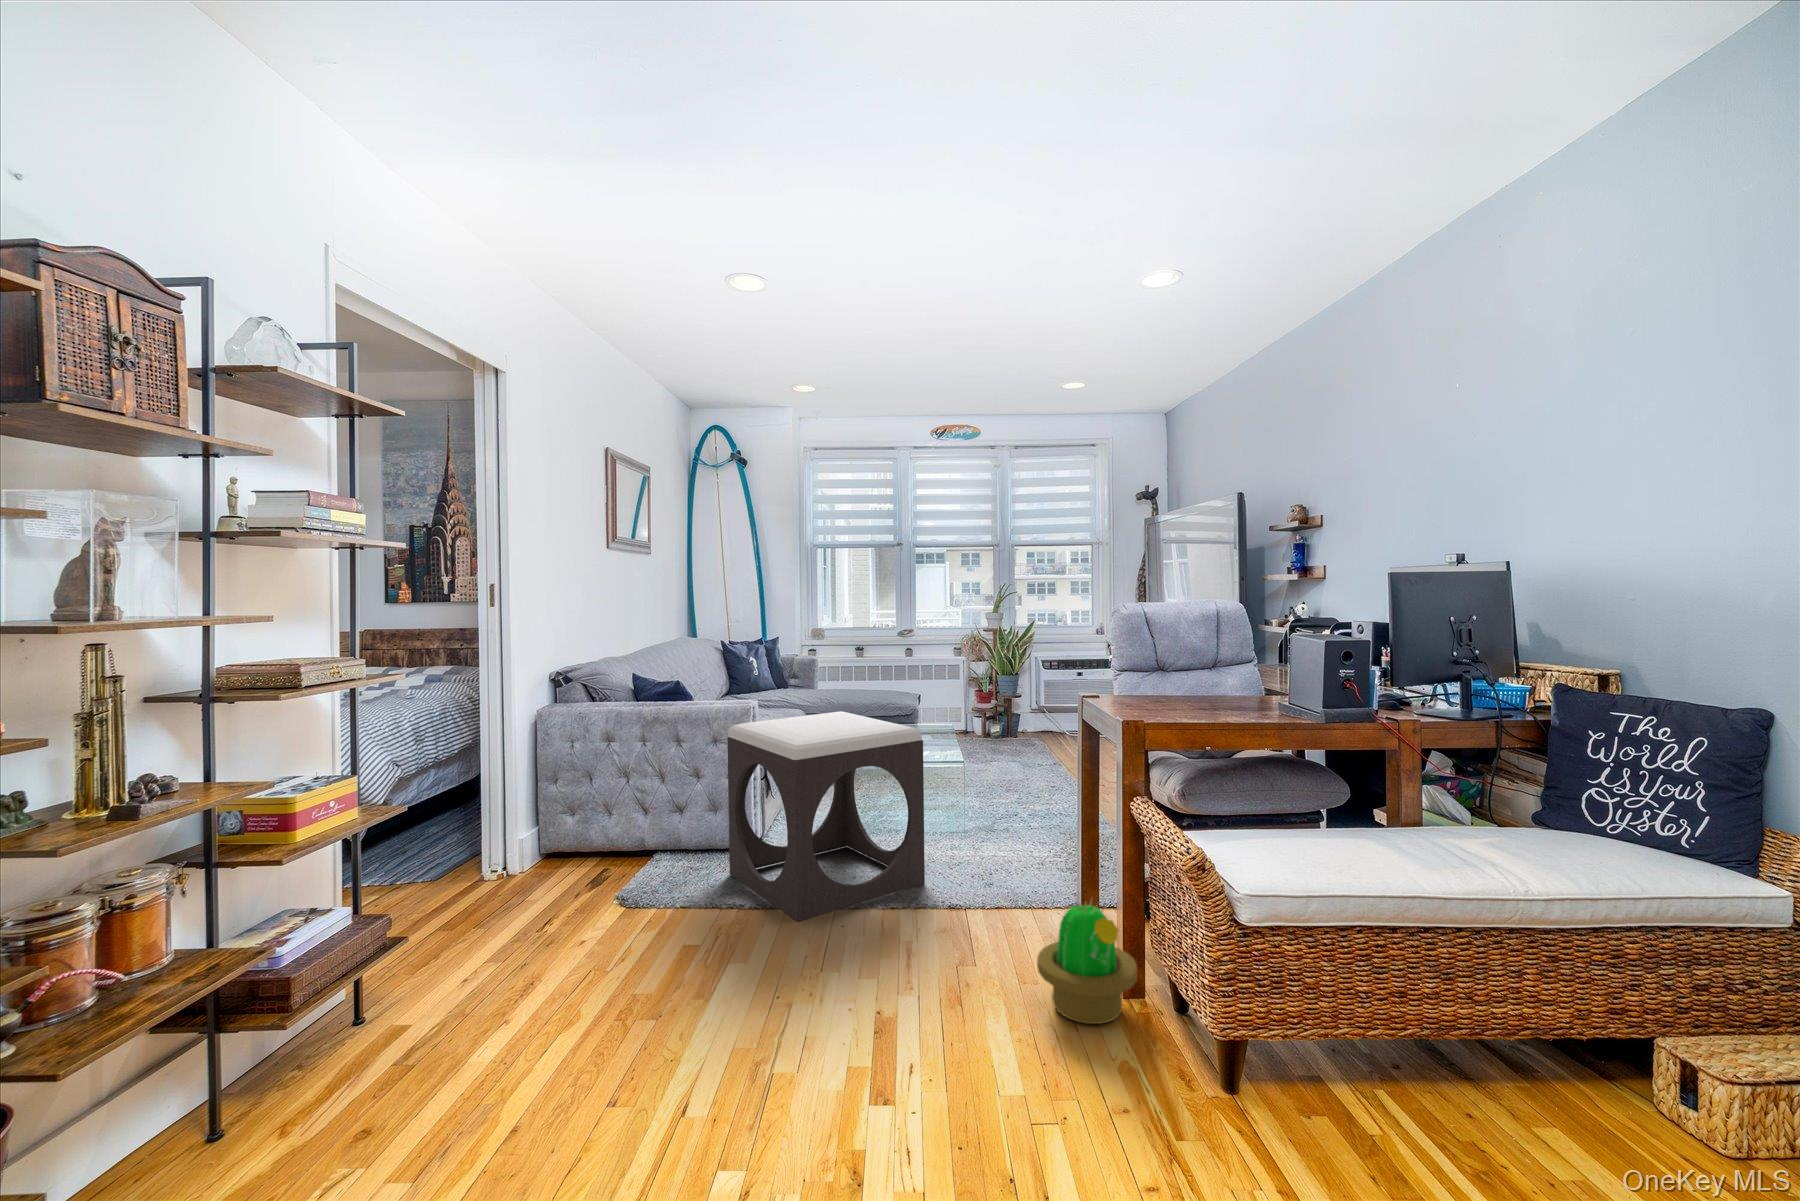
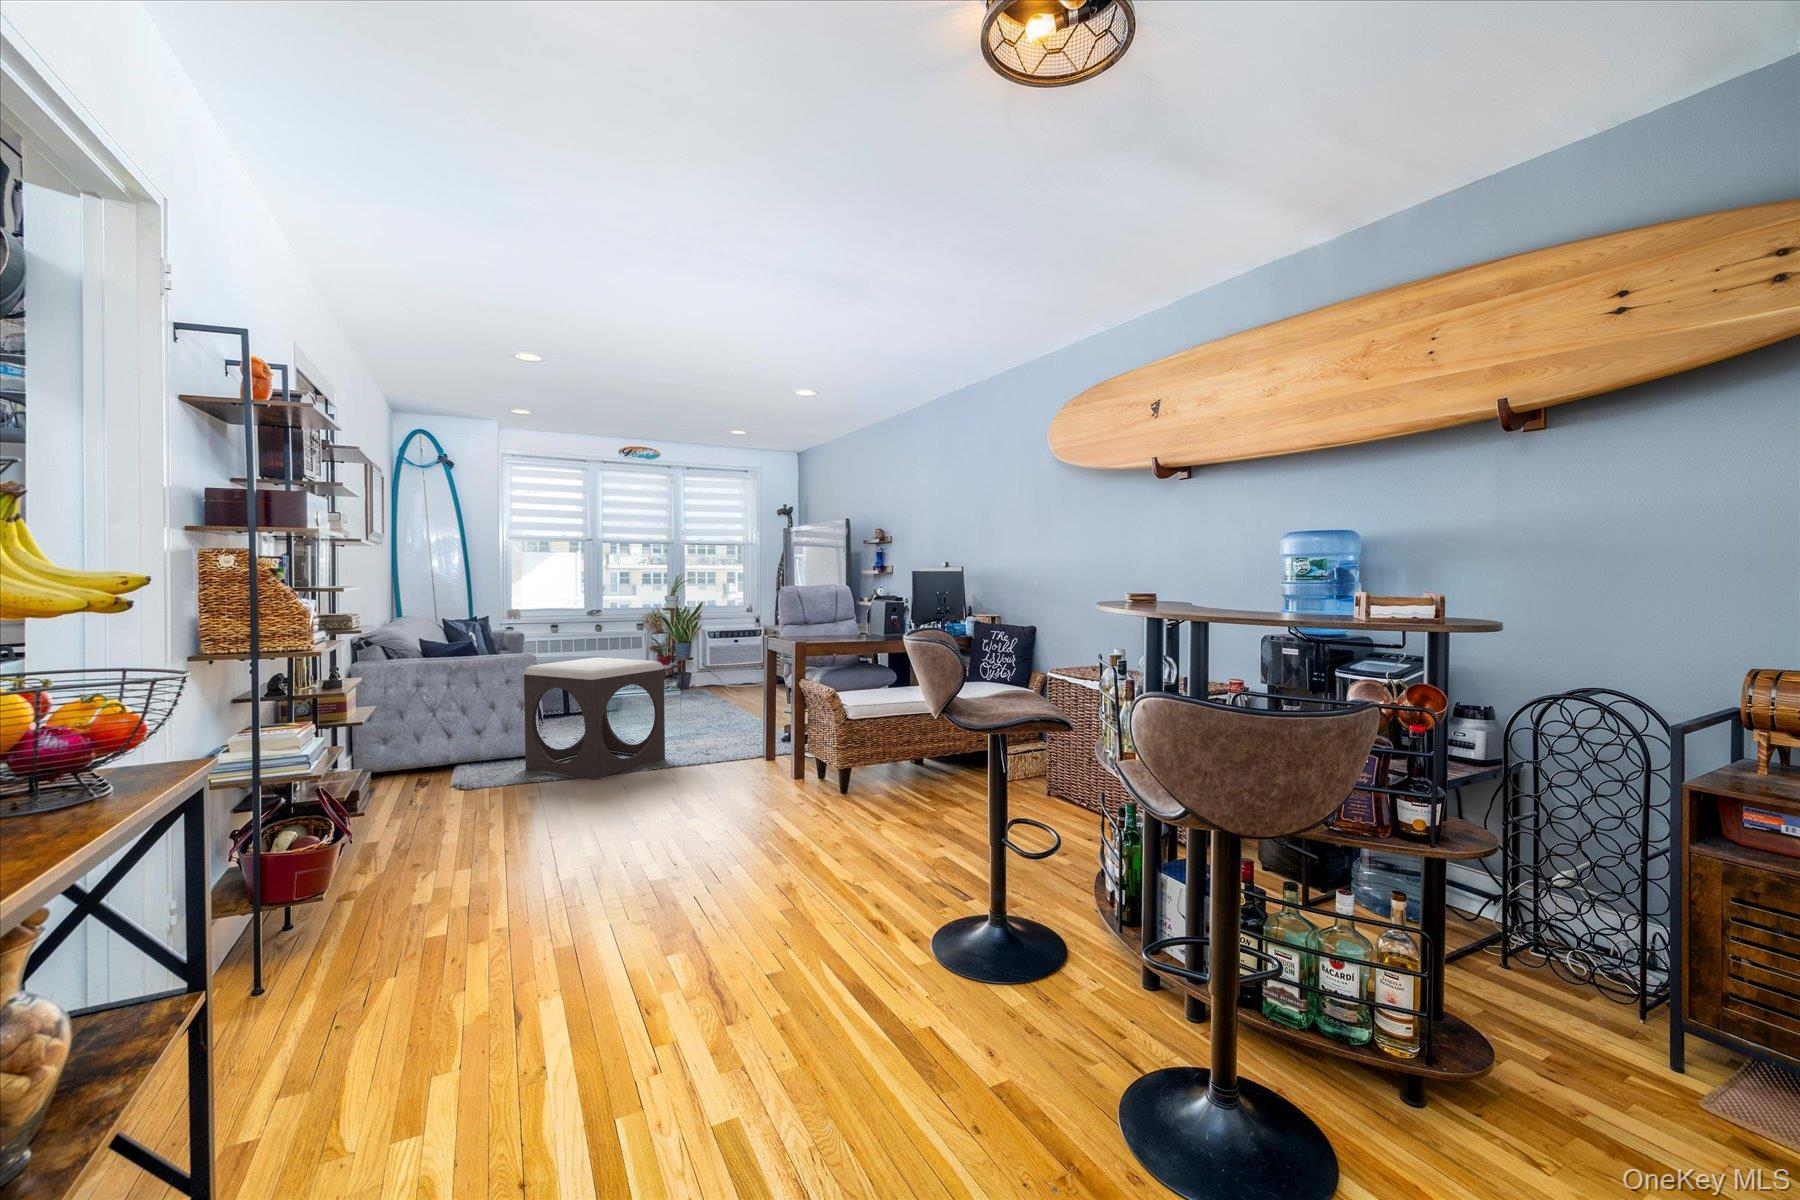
decorative plant: present [1037,903,1137,1024] -> none [750,729,799,789]

